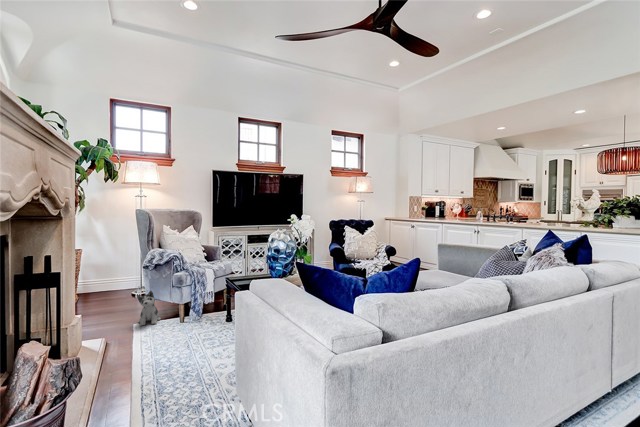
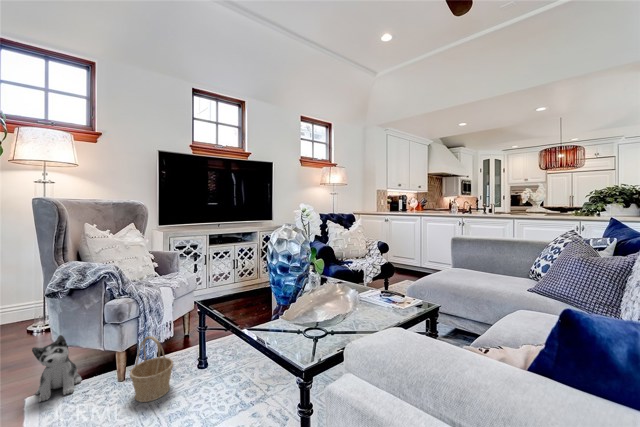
basket: none [185,295,209,332] -> present [130,336,173,402]

